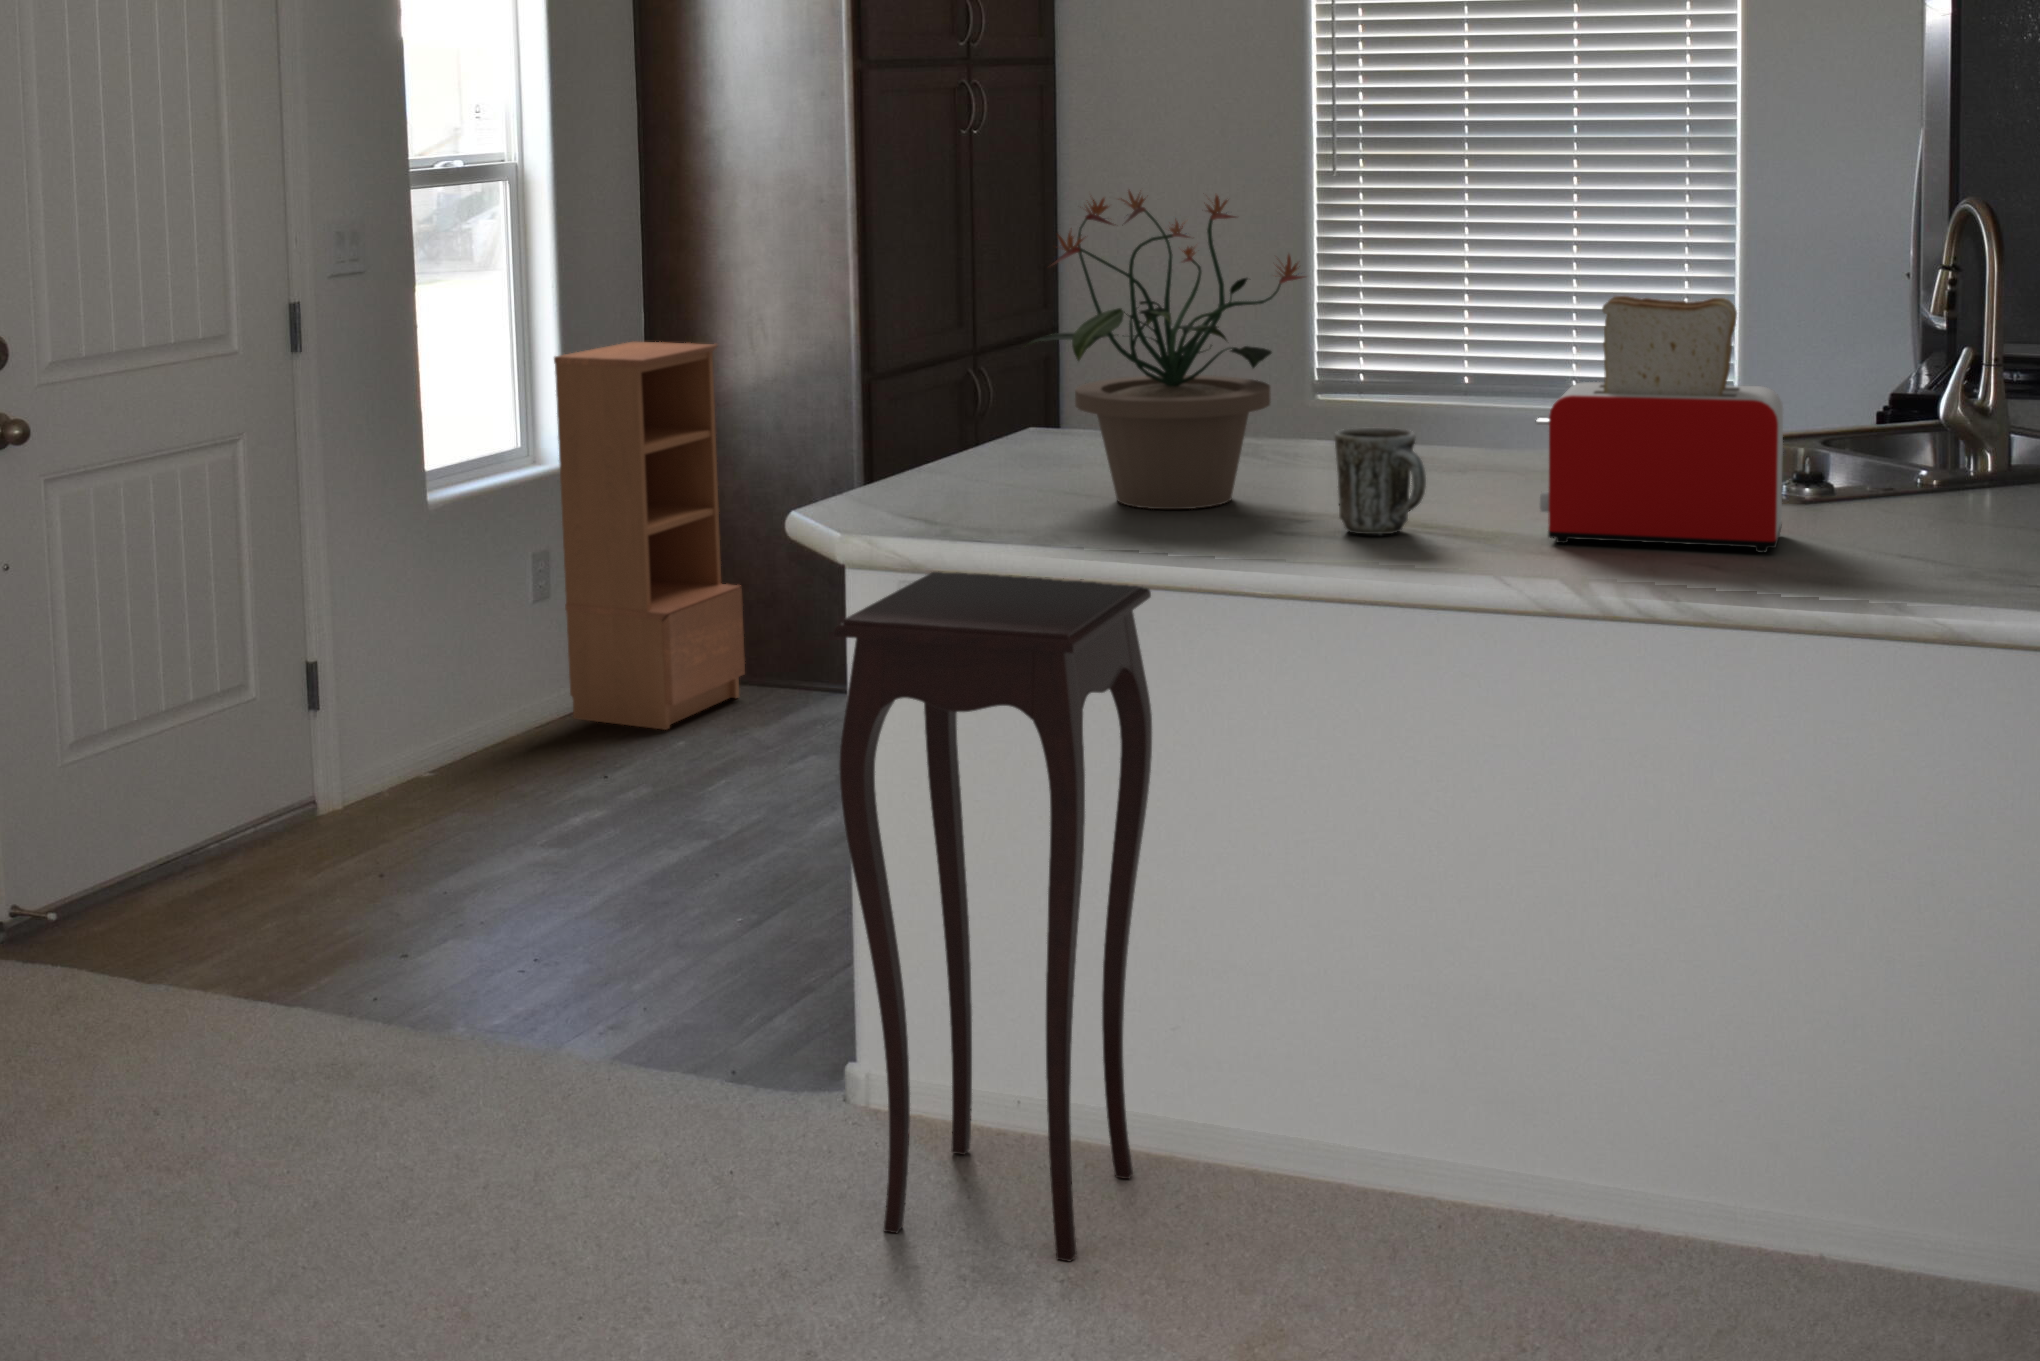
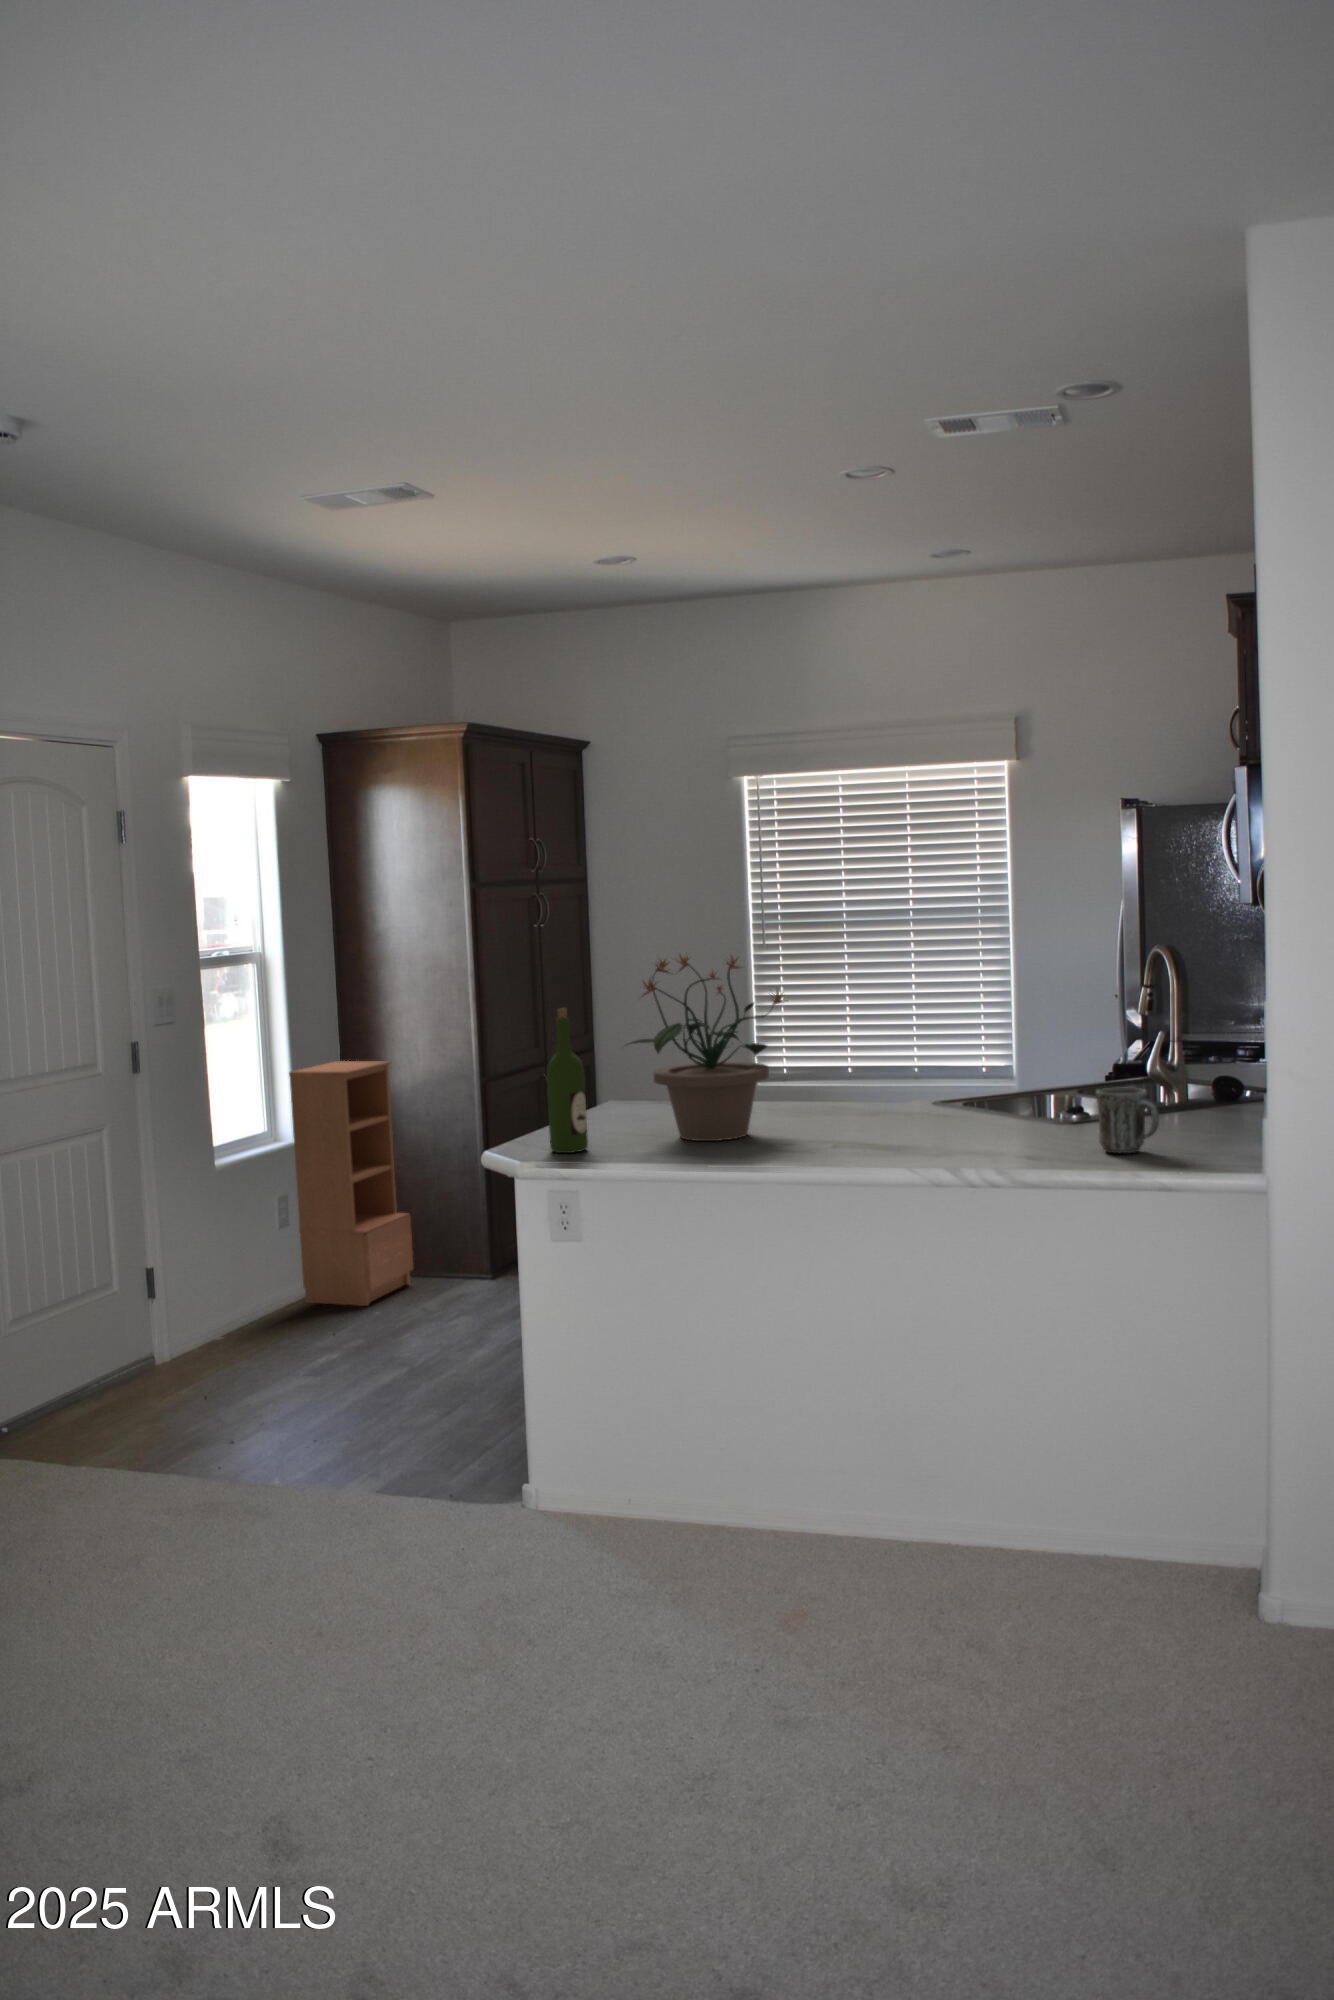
wine bottle: none [891,278,957,521] -> present [547,1009,588,1153]
toaster: present [1536,296,1783,553] -> none [927,1005,1068,1149]
mug: present [1335,428,1426,534] -> present [1096,1088,1159,1153]
side table: present [834,571,1152,1261] -> none [526,1183,710,1590]

